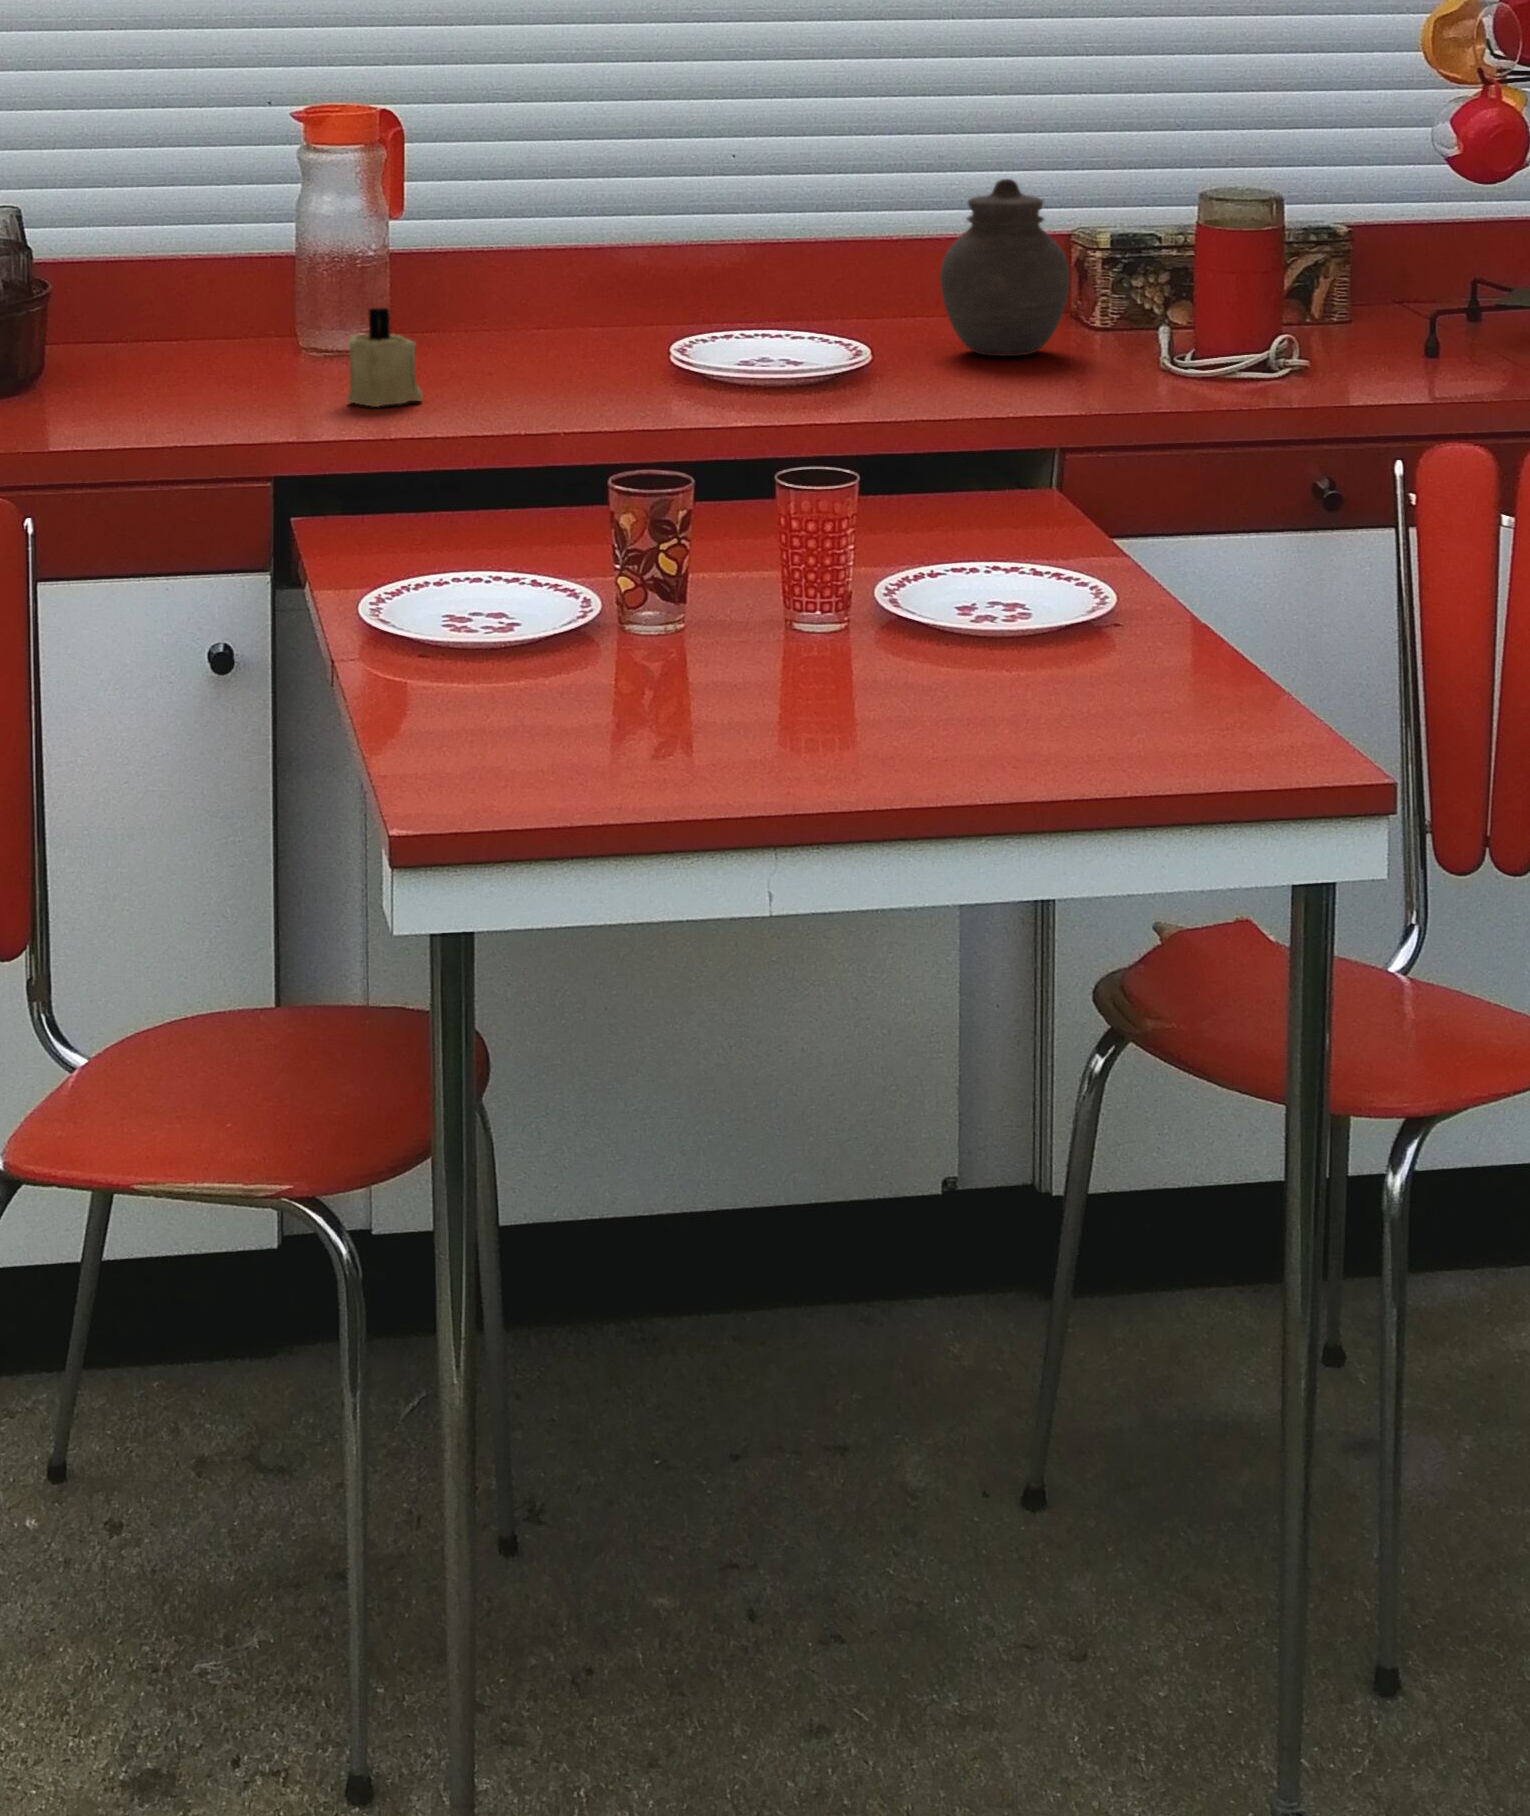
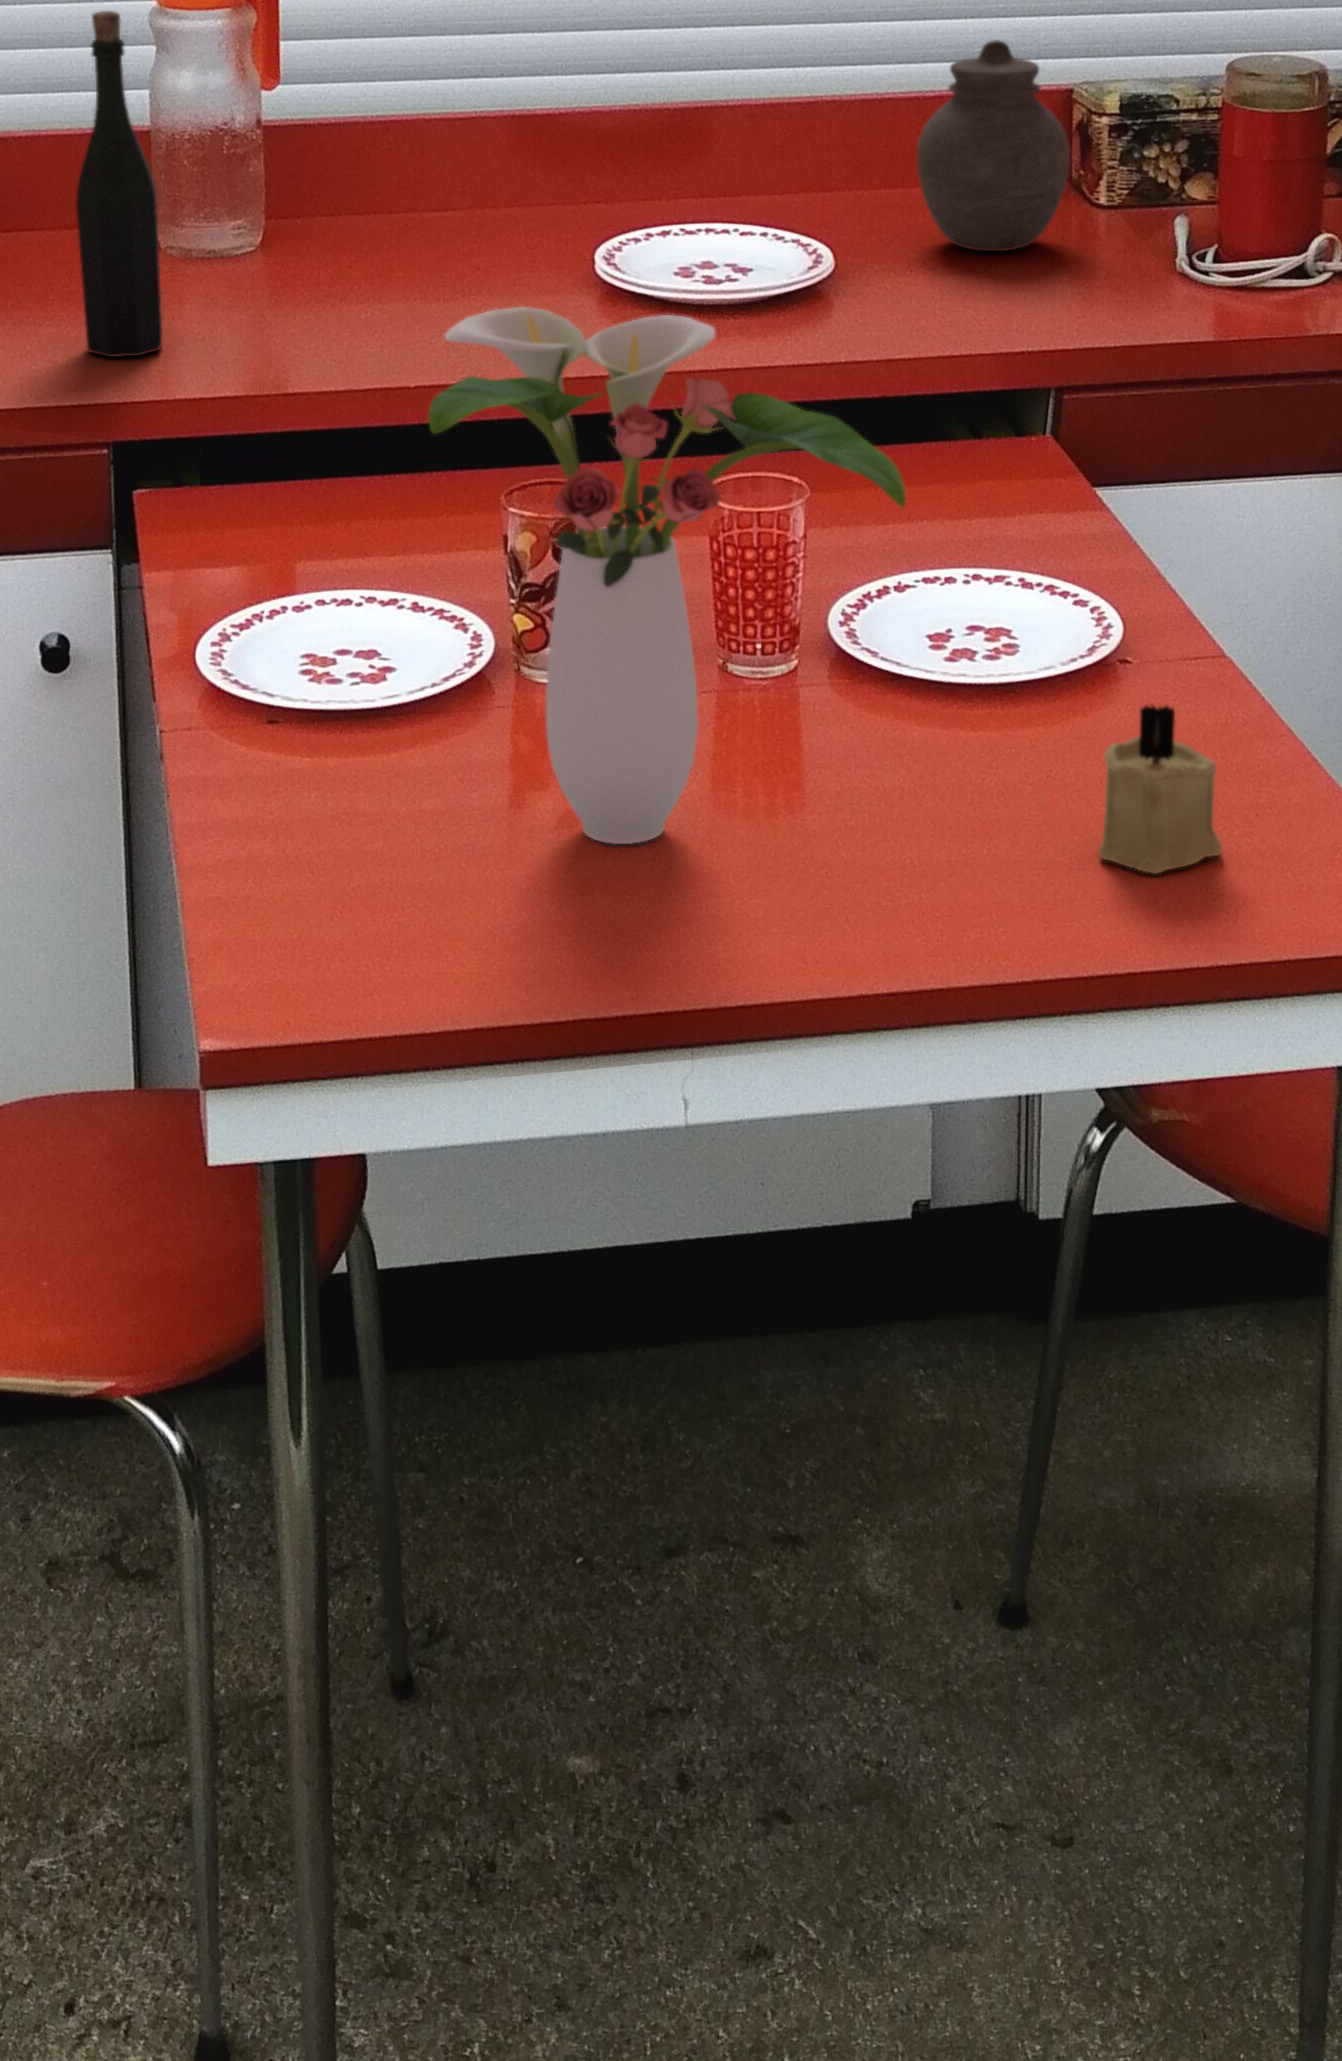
bottle: none [239,132,307,422] -> present [76,11,162,357]
flower arrangement: none [567,297,943,731] -> present [429,307,906,844]
candle: present [347,308,422,407] -> present [1099,706,1221,874]

